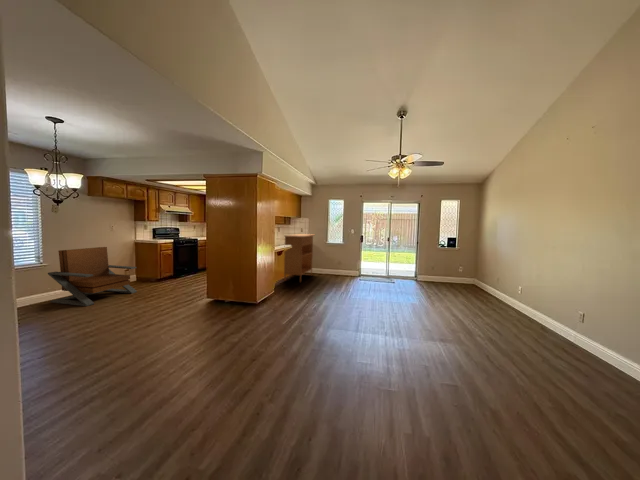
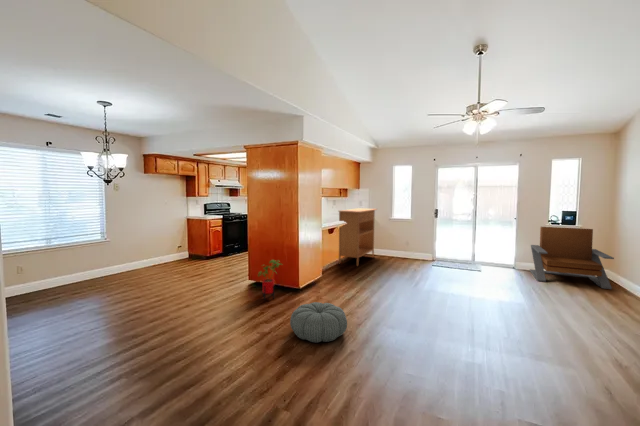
lounge chair: present [48,247,137,306] -> present [530,227,614,289]
house plant: none [221,276,244,311] -> present [258,260,281,298]
pouf: none [259,308,306,338] -> present [290,302,347,342]

